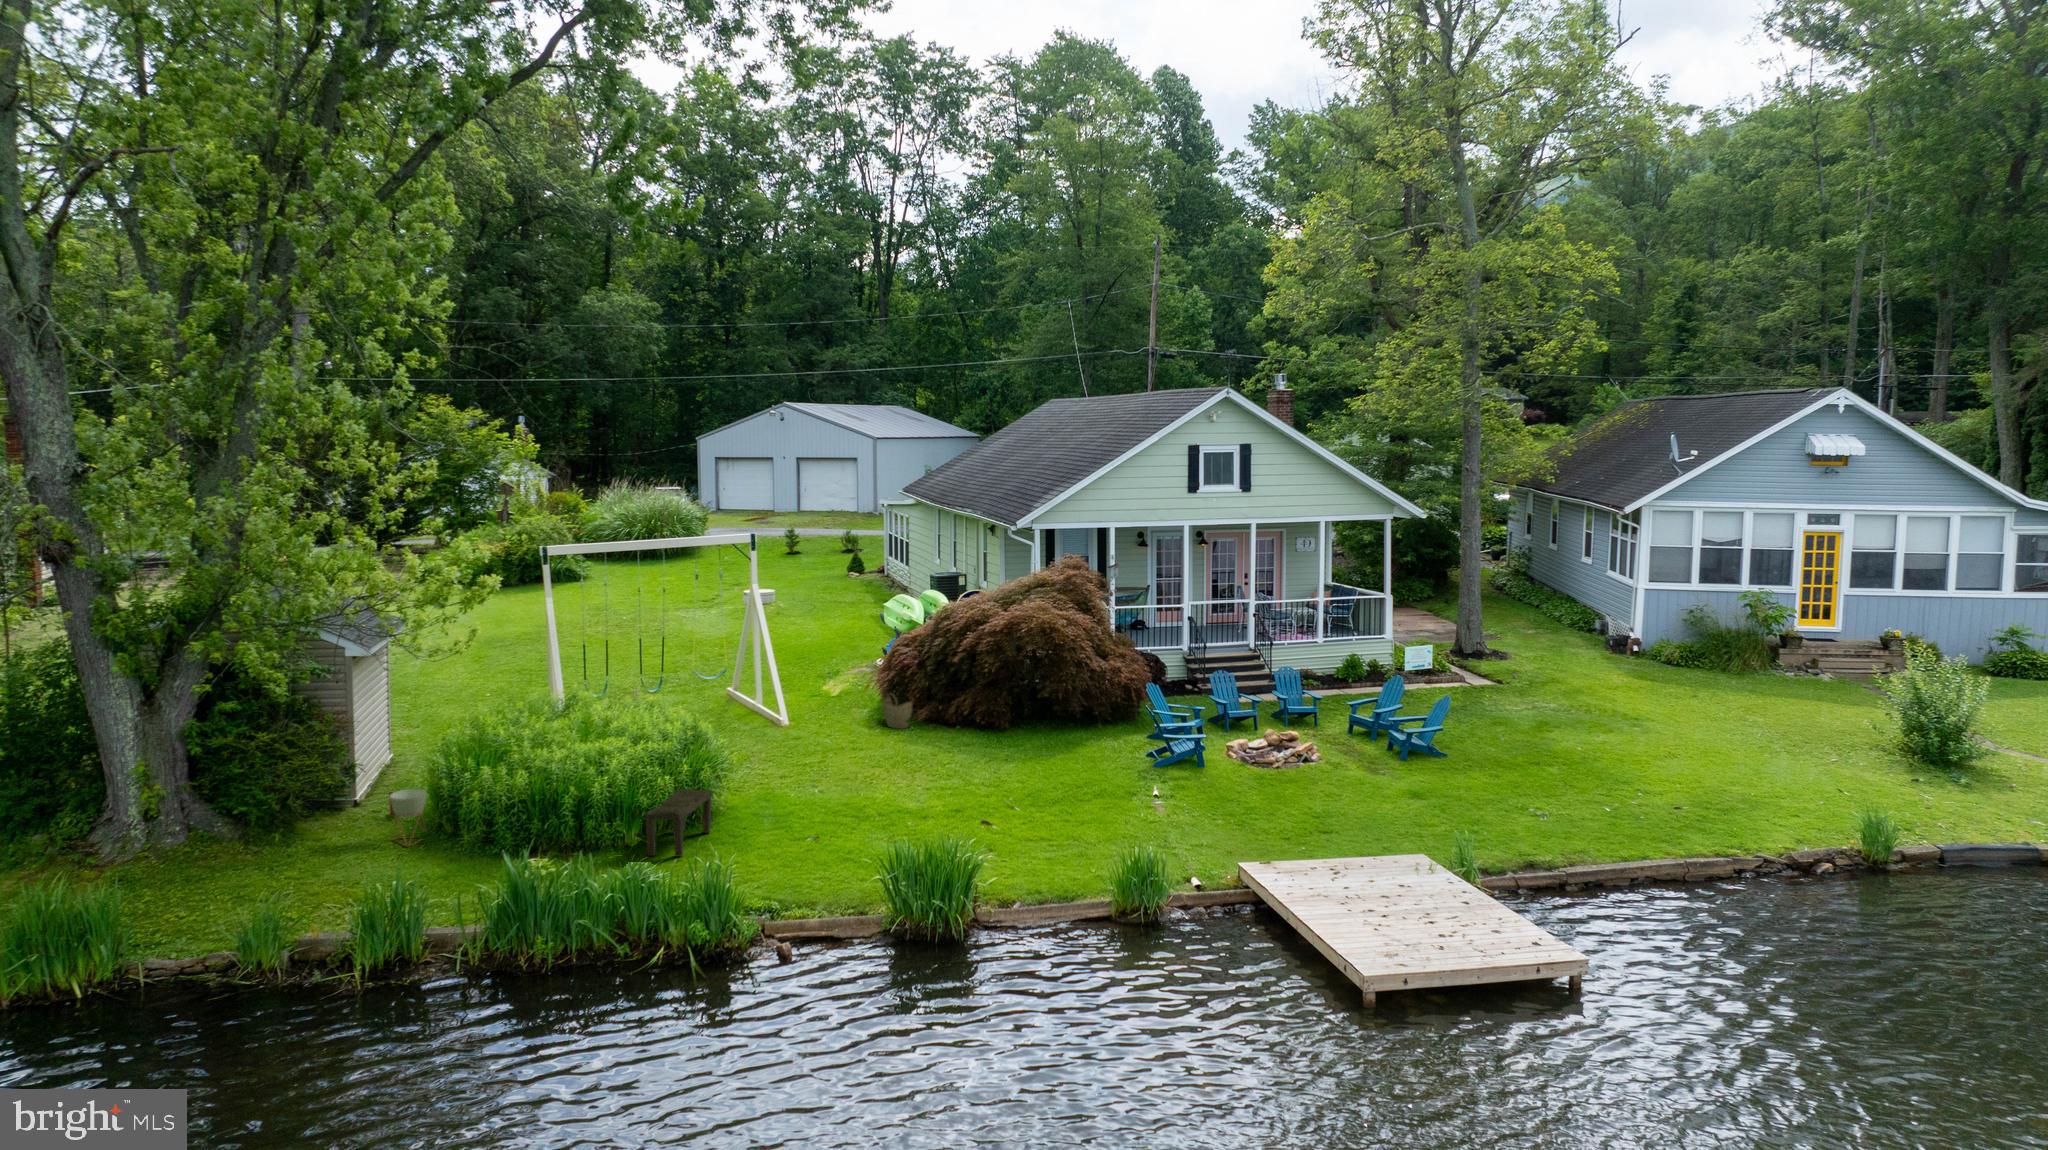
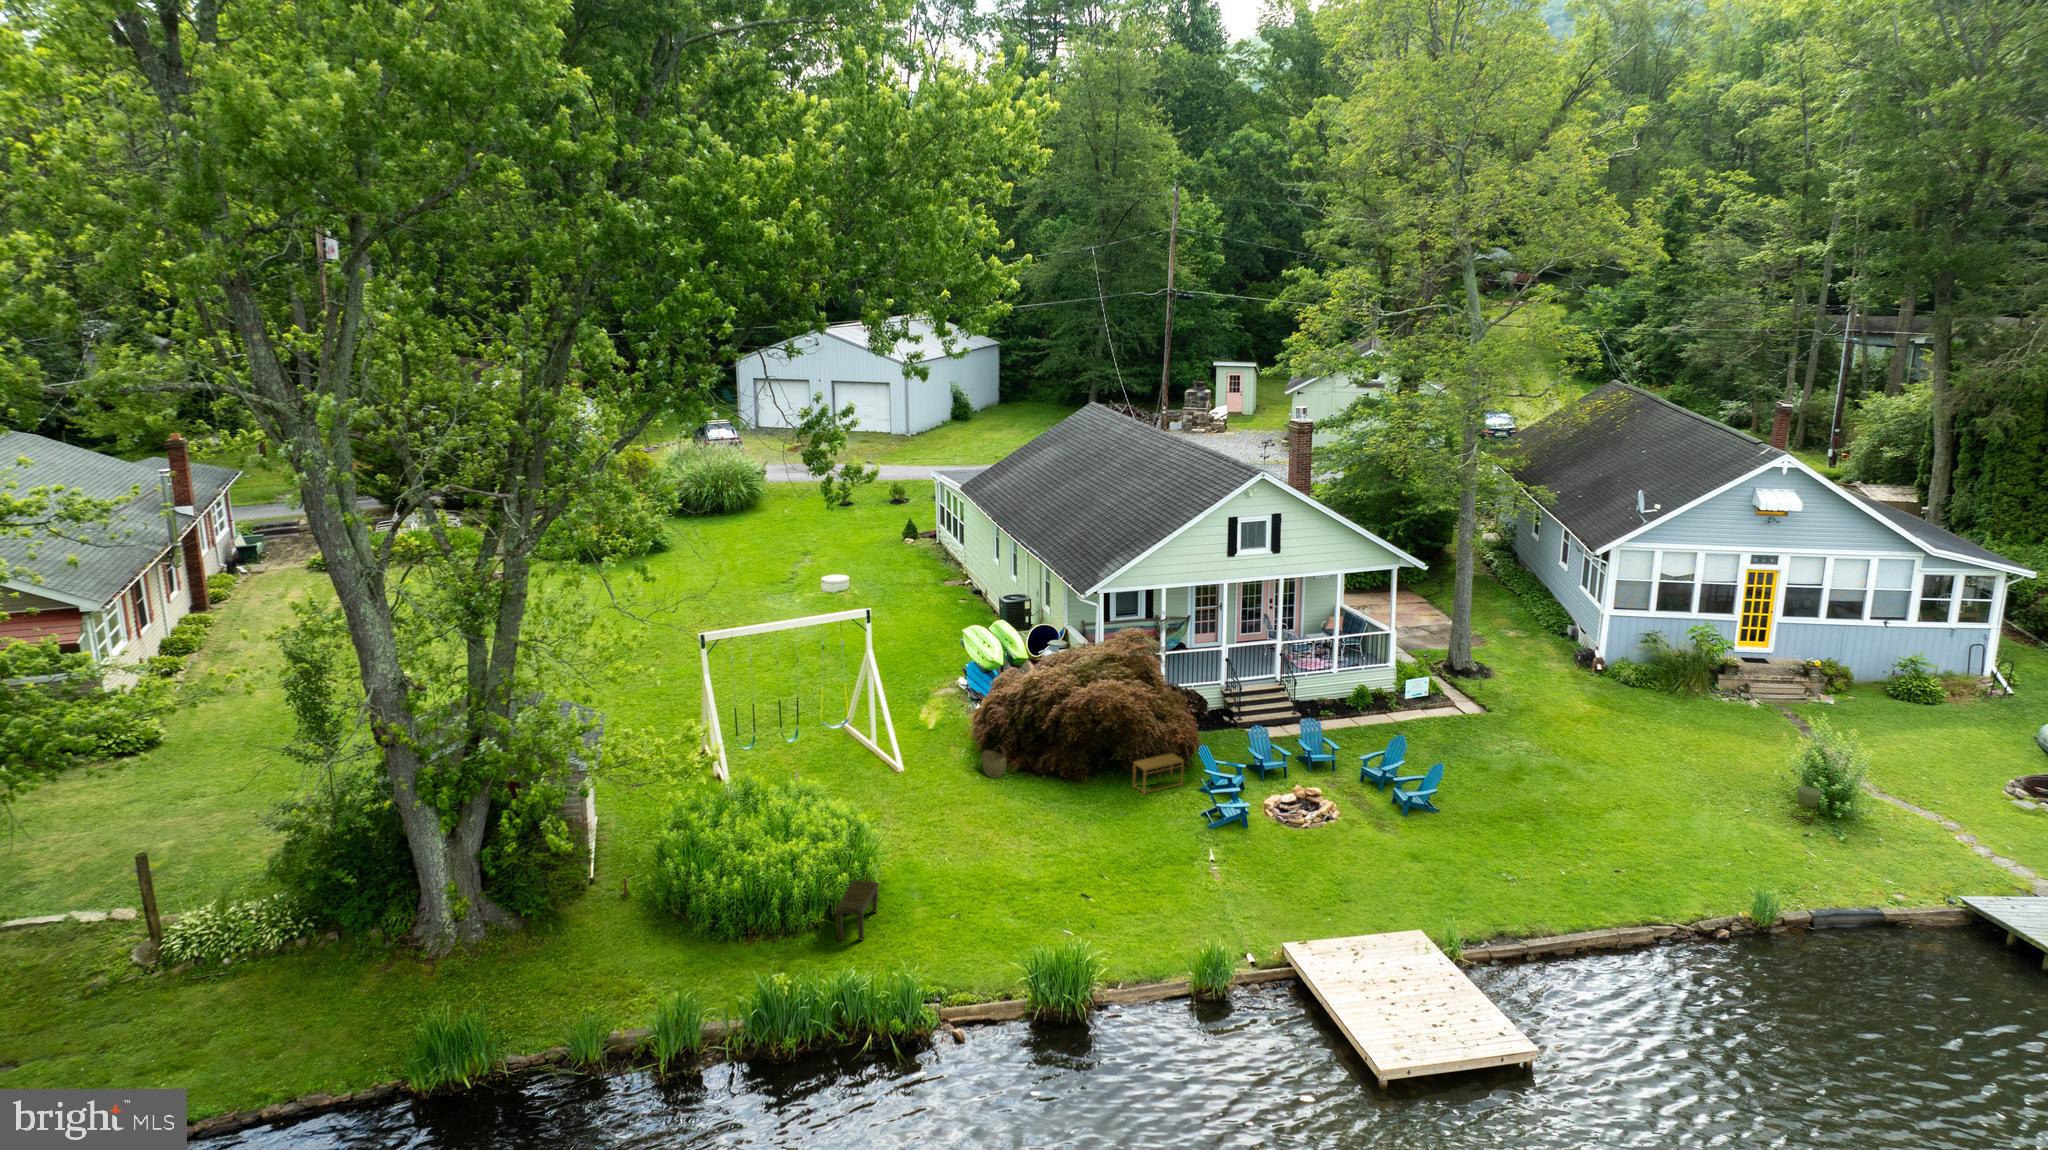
side table: none [1067,697,1130,743] -> present [1133,753,1184,794]
planter: present [390,789,427,846] -> present [1792,786,1822,818]

